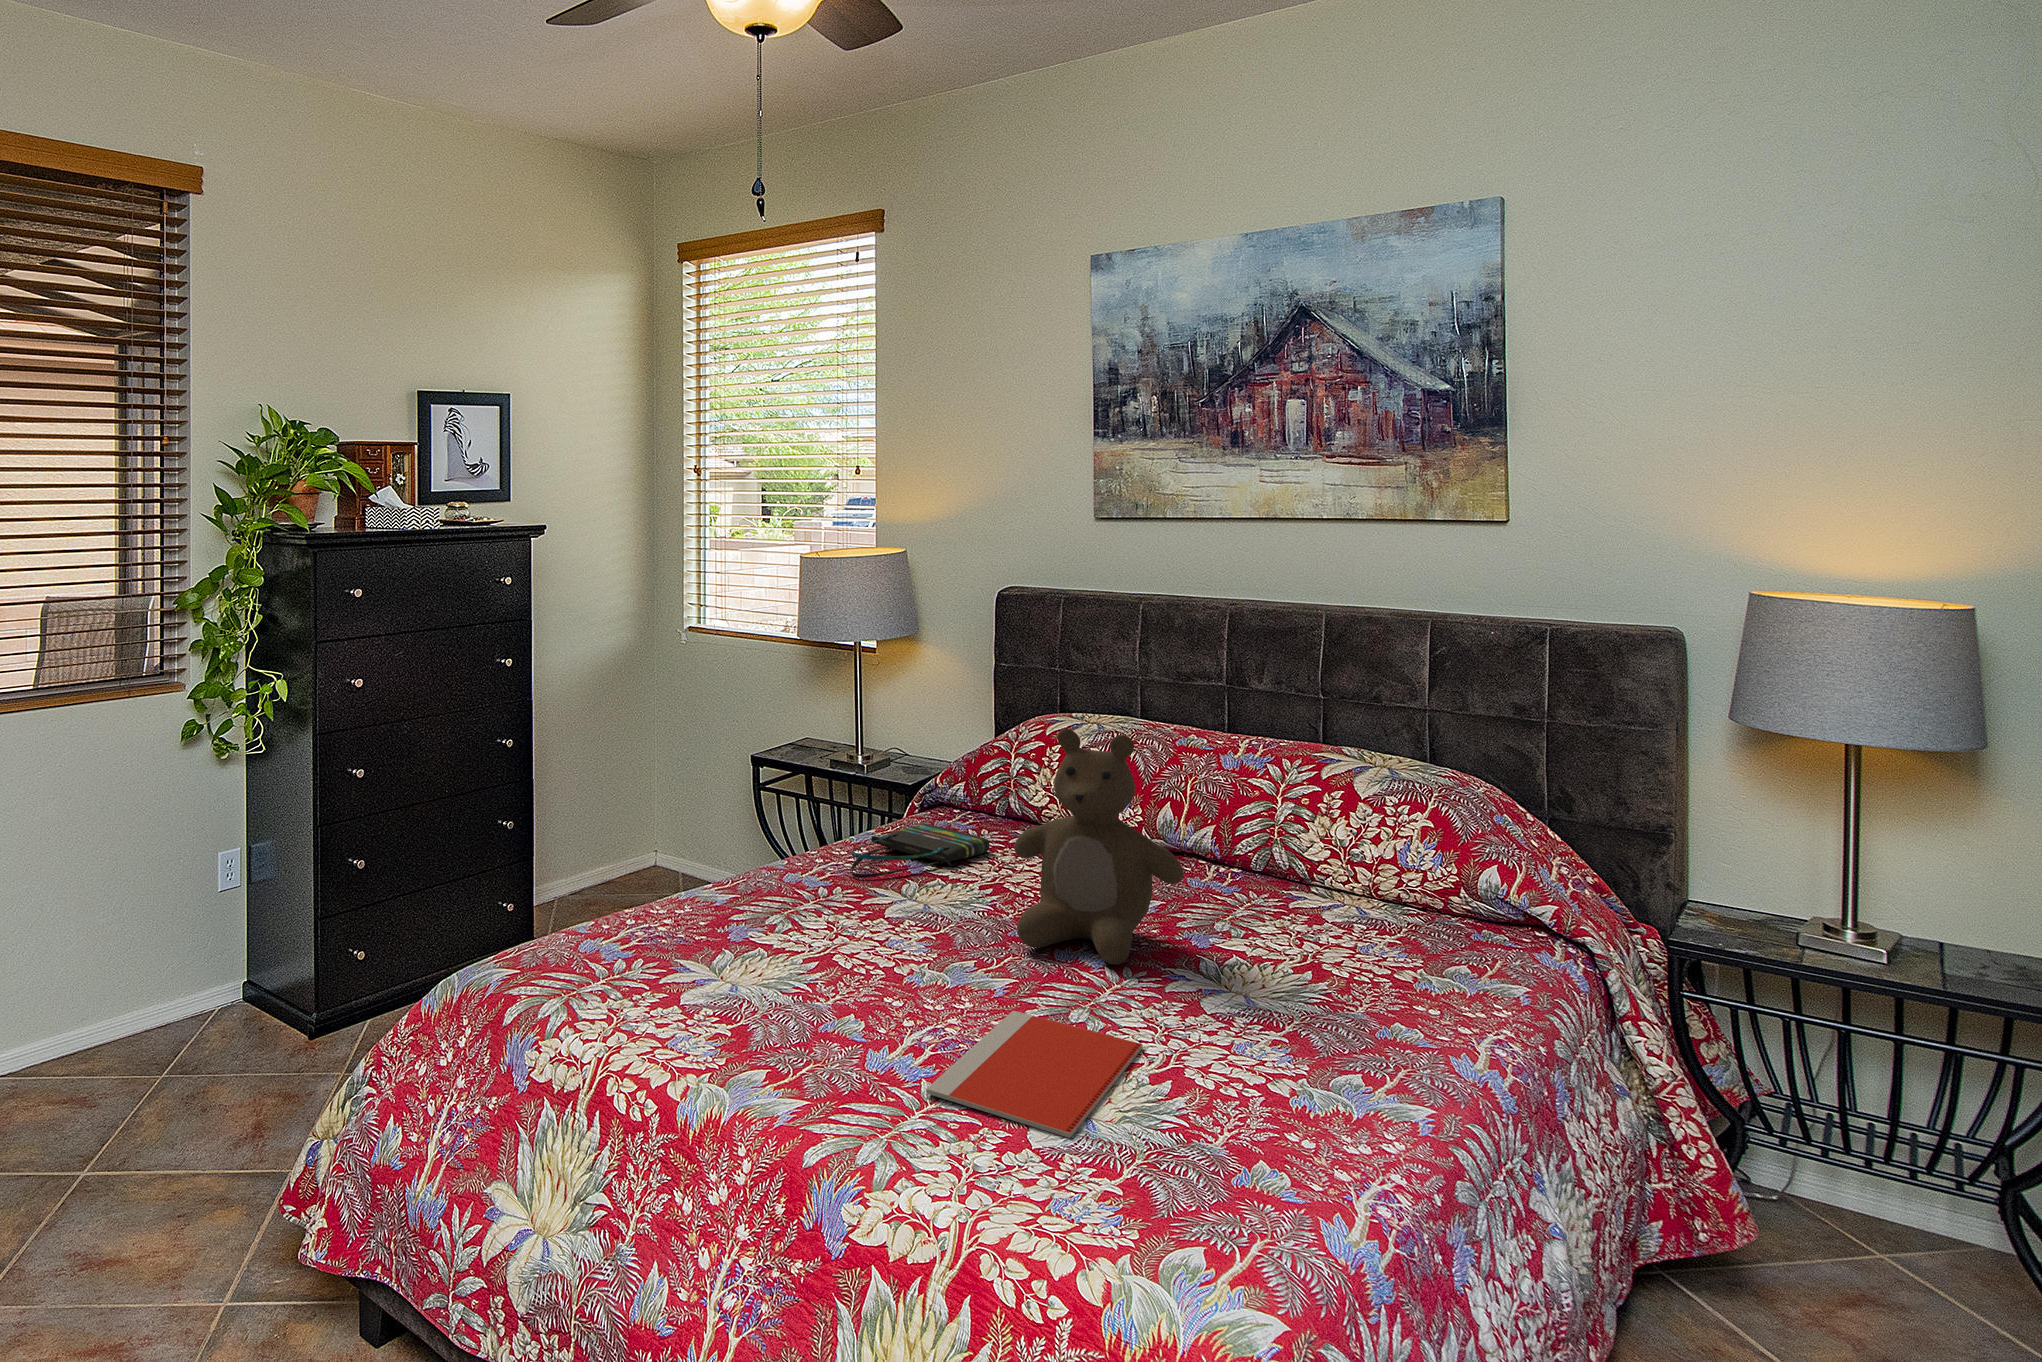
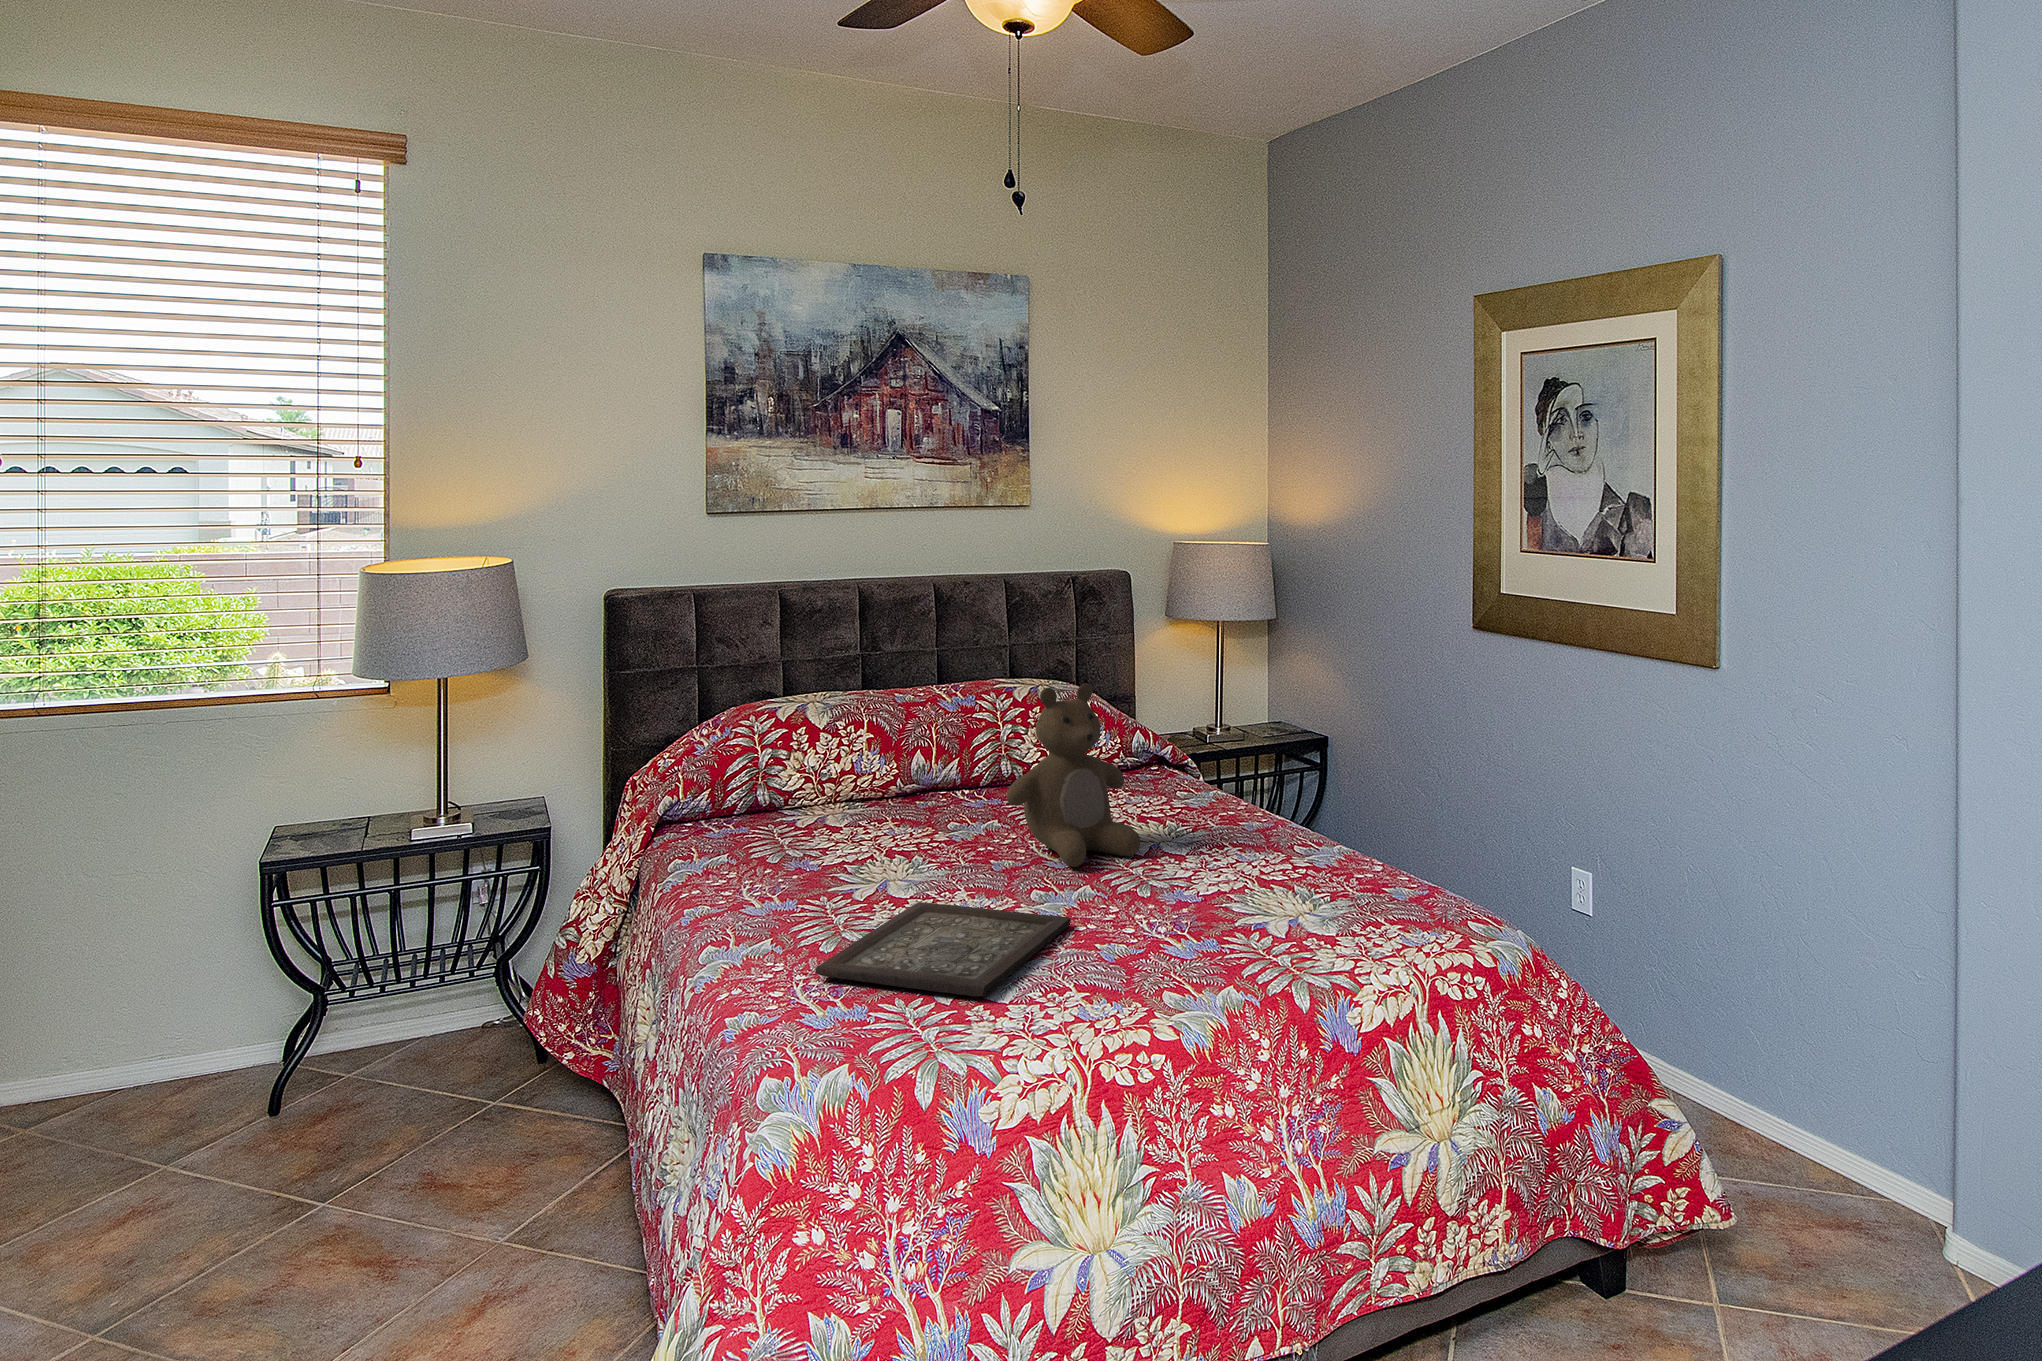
tote bag: present [851,824,989,878] -> none [770,824,870,886]
tray: none [645,908,865,982] -> present [816,902,1071,997]
notebook: present [926,1011,1143,1138] -> none [1181,877,1360,944]

